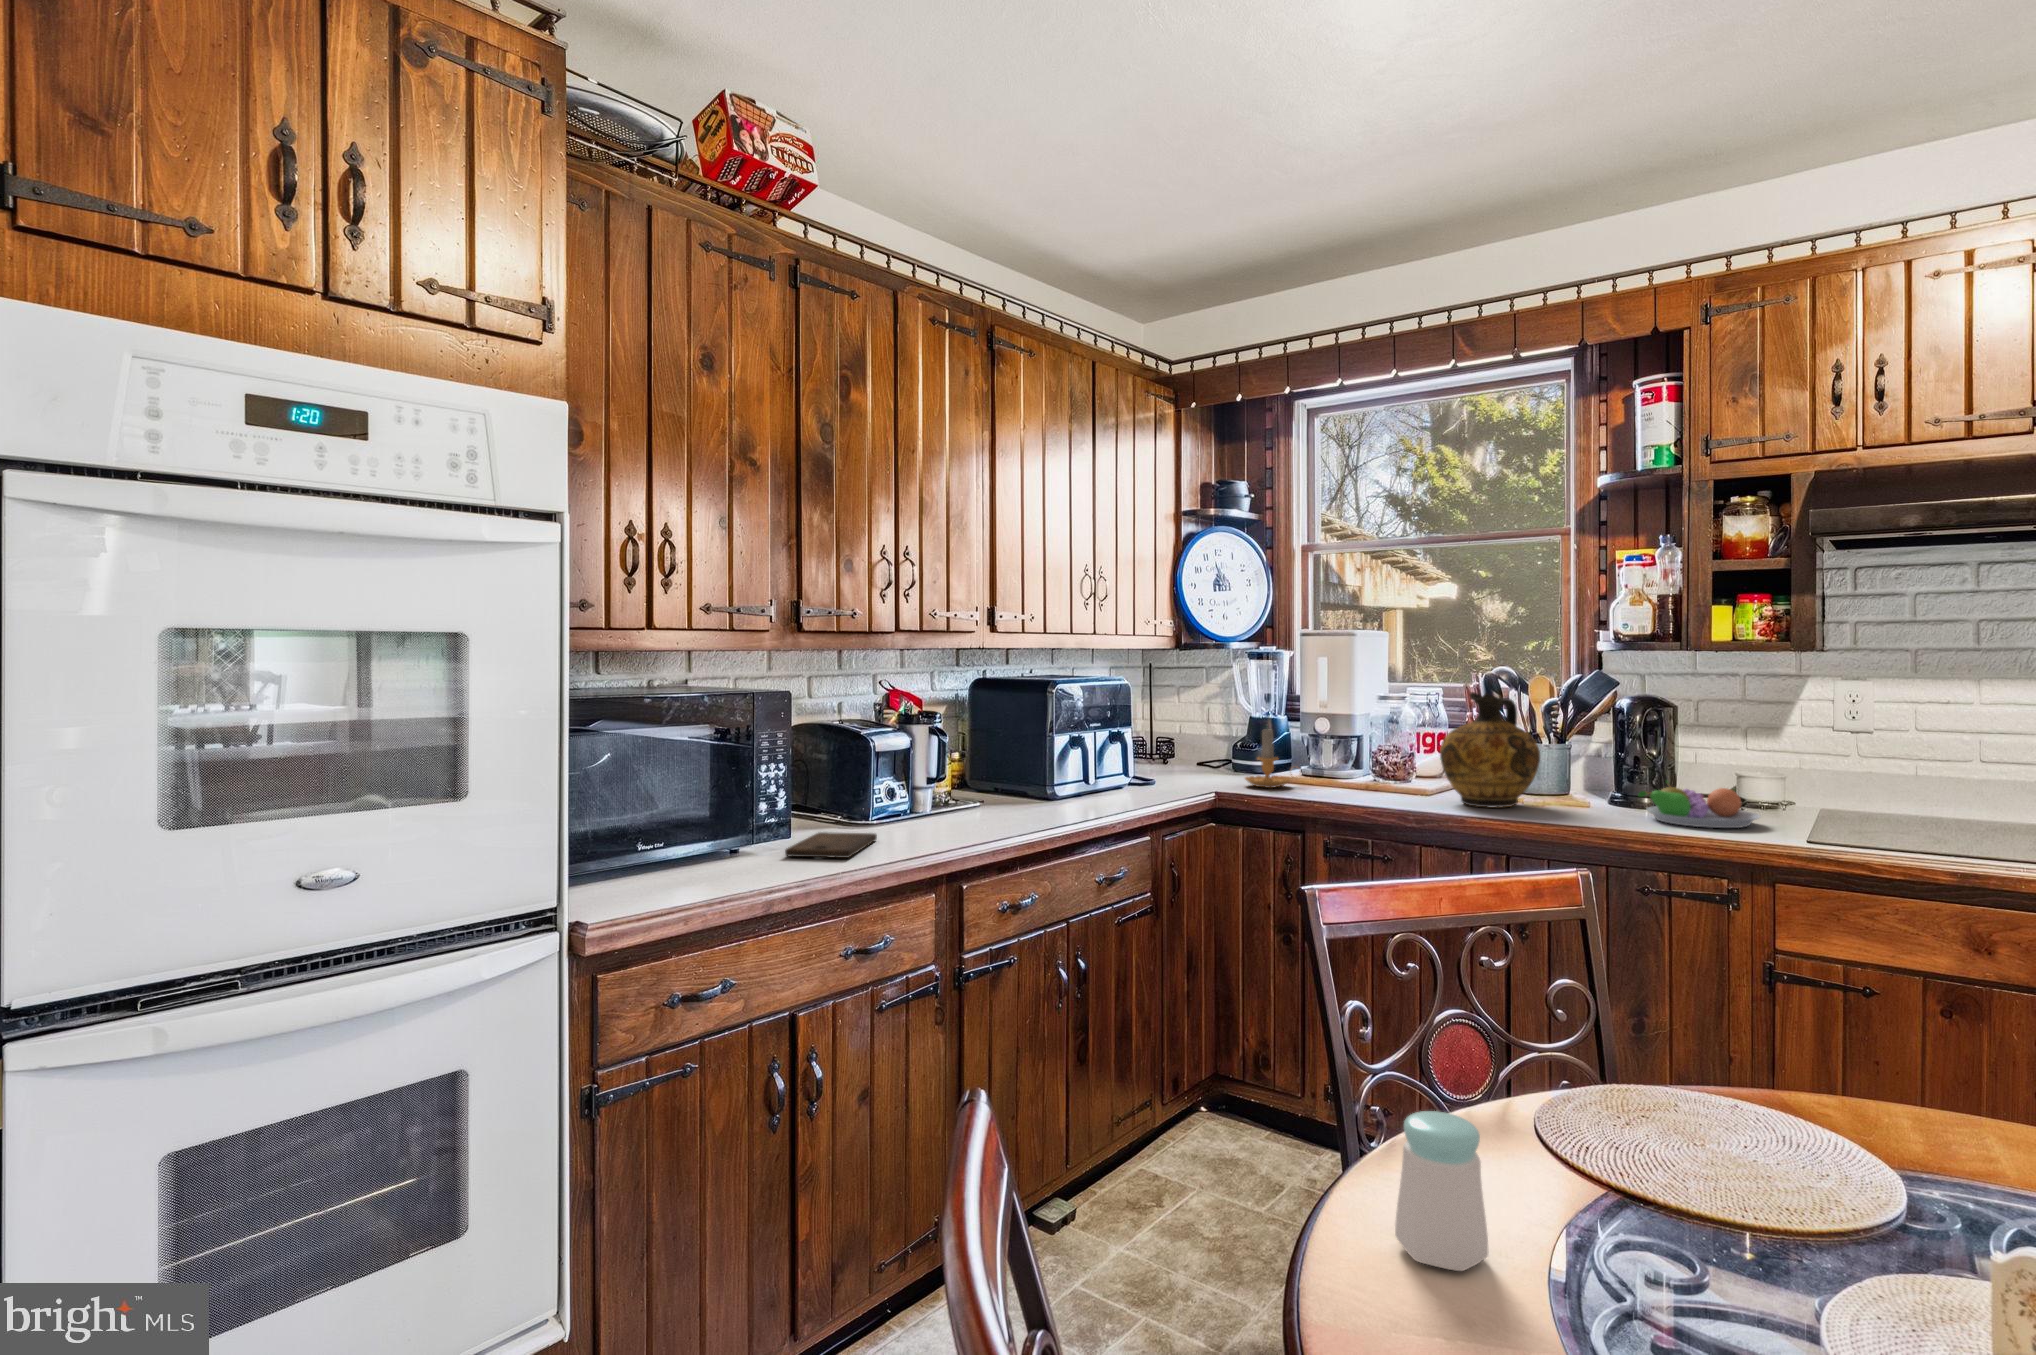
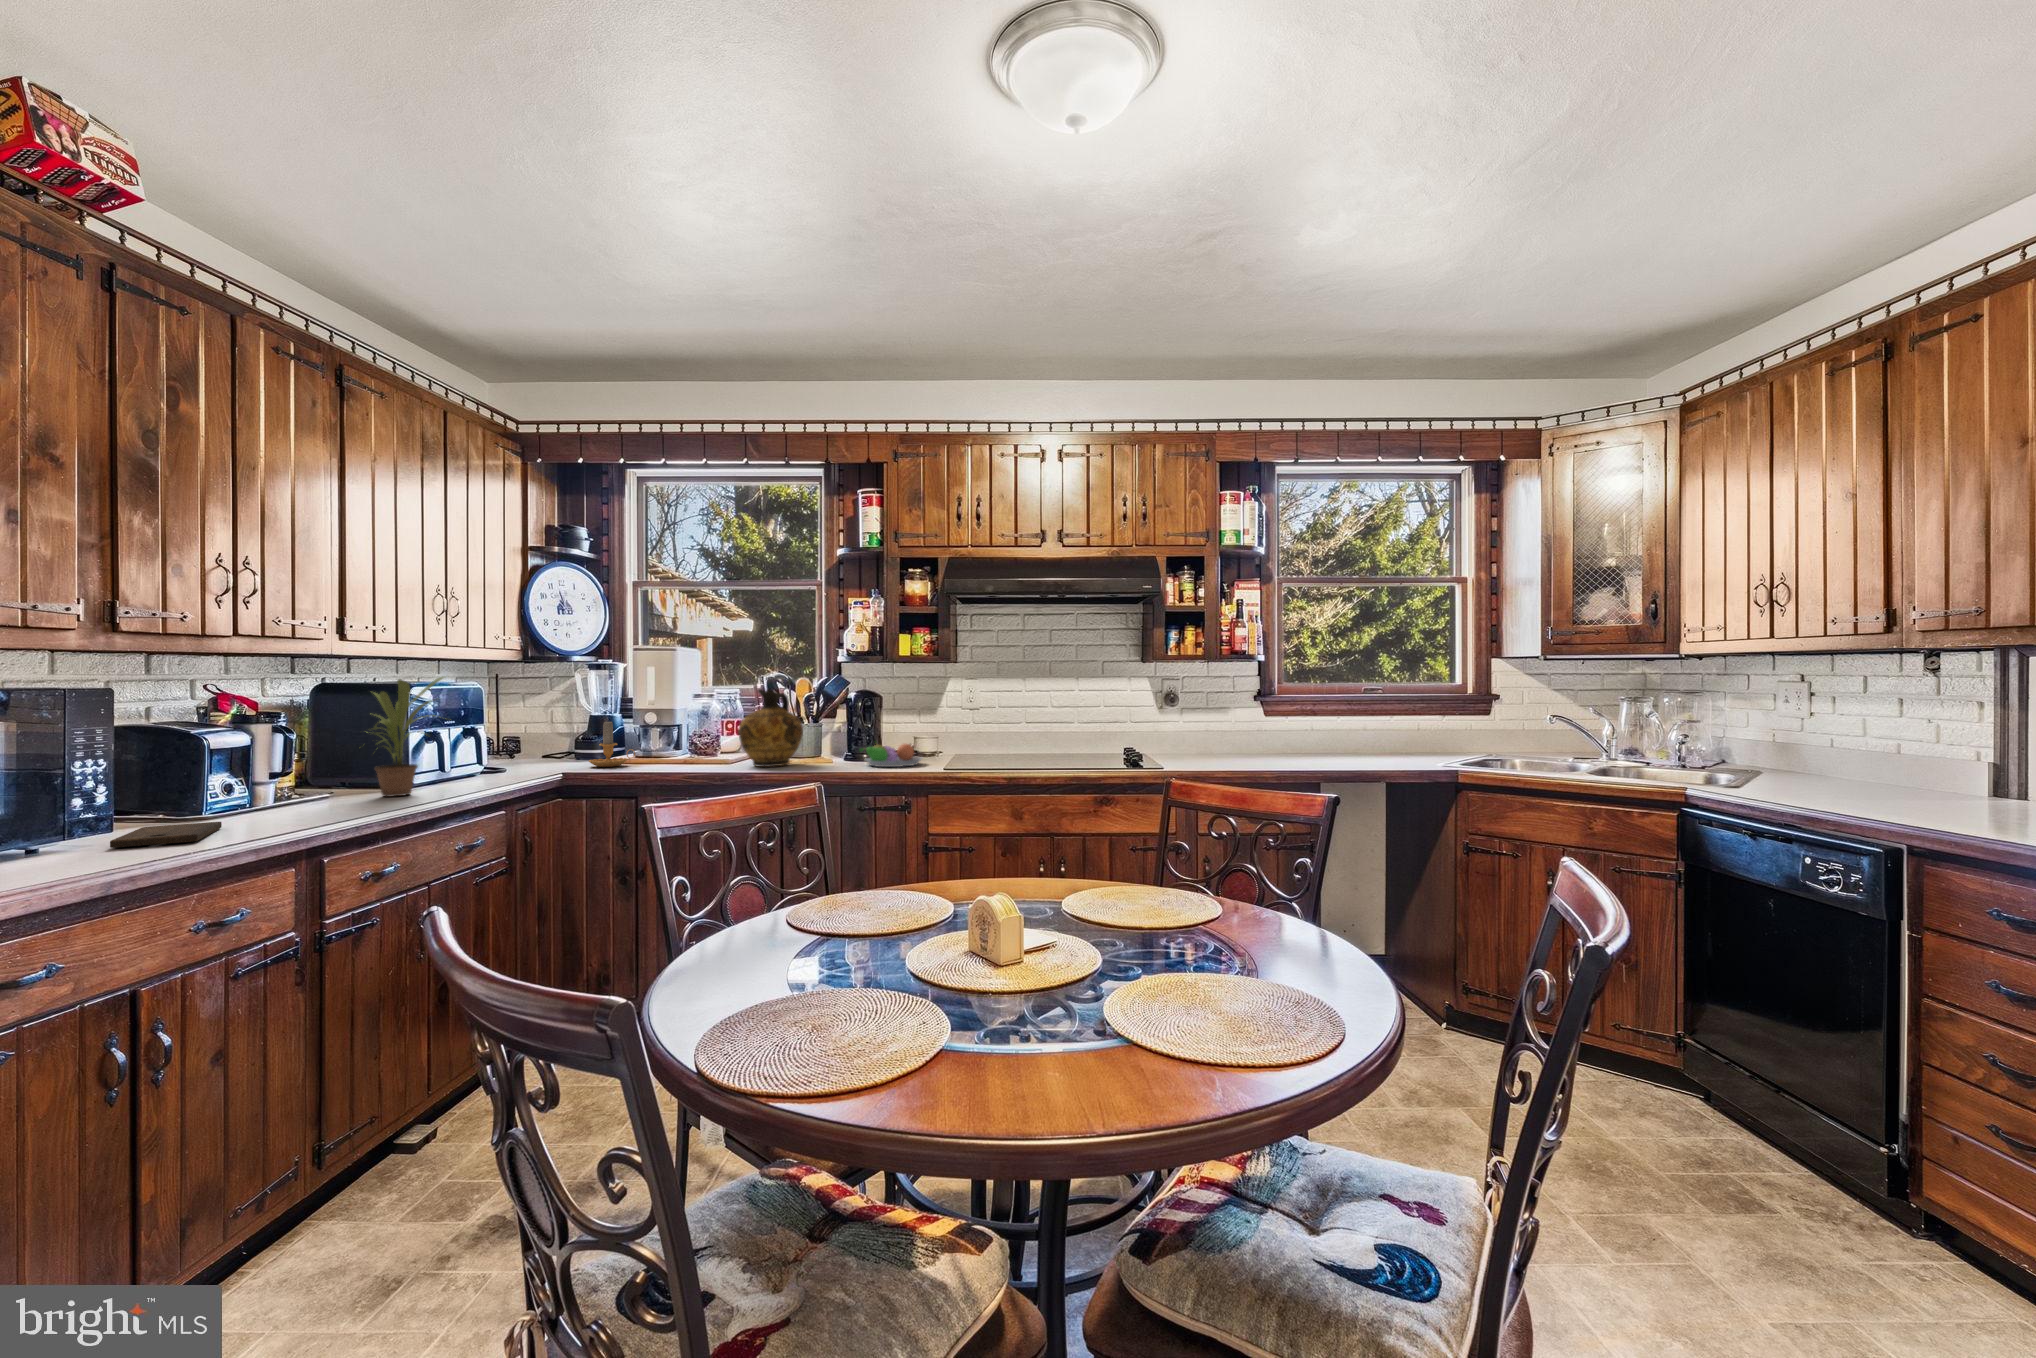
potted plant: none [1002,673,1092,813] -> present [373,677,444,797]
salt shaker: present [1395,1111,1489,1271] -> none [707,895,757,976]

